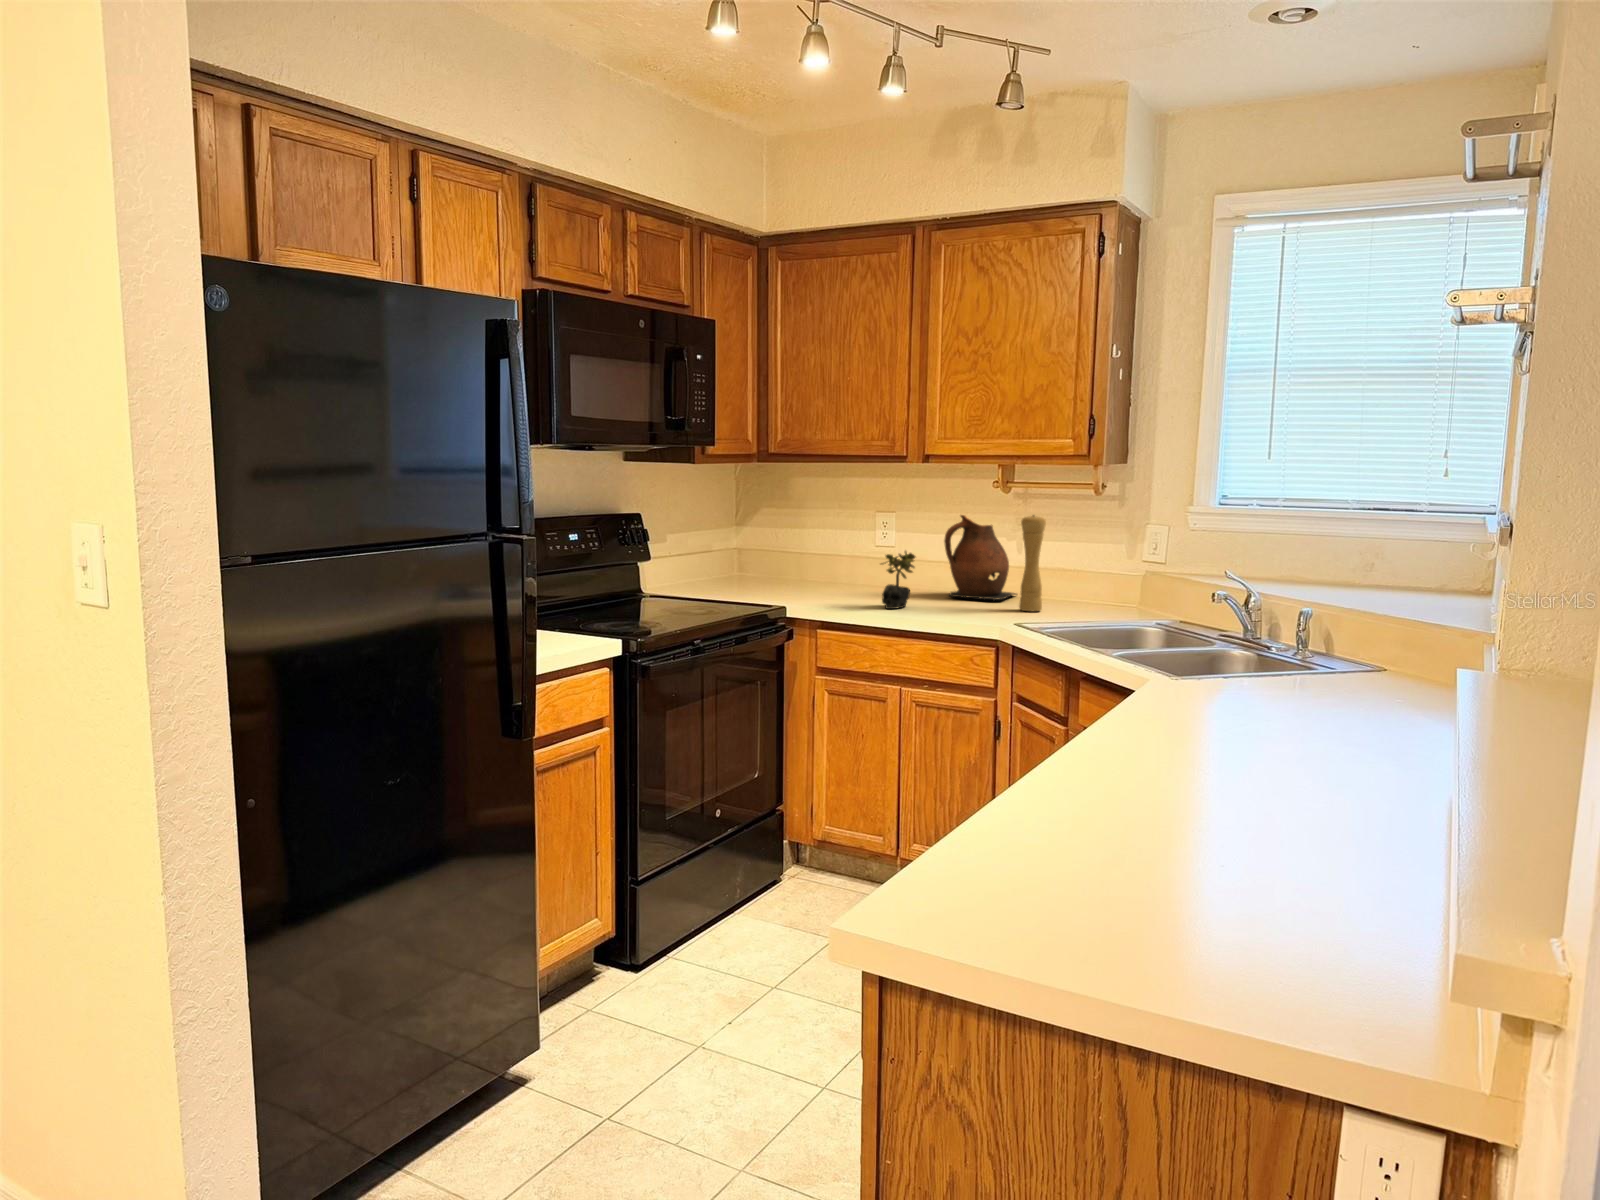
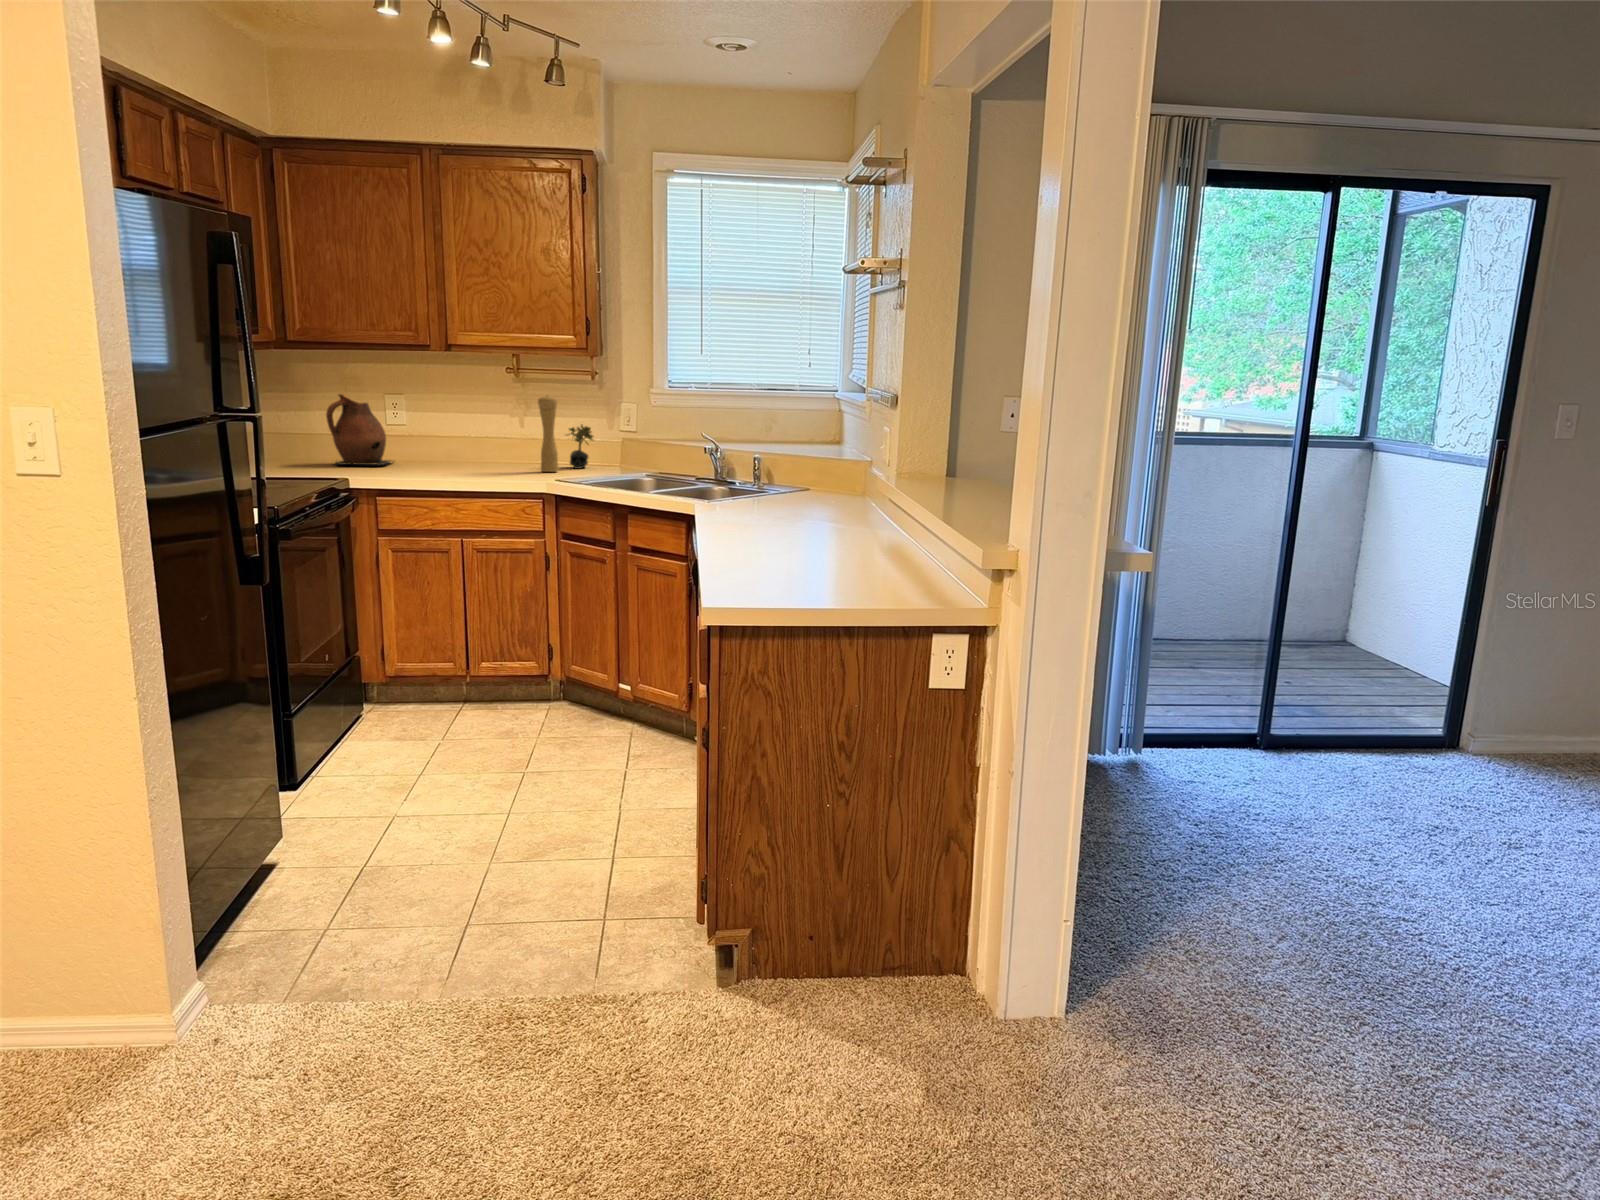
ceramic pitcher: present [944,515,1017,600] -> present [326,394,391,465]
succulent plant: present [881,551,916,609] -> present [567,425,593,469]

